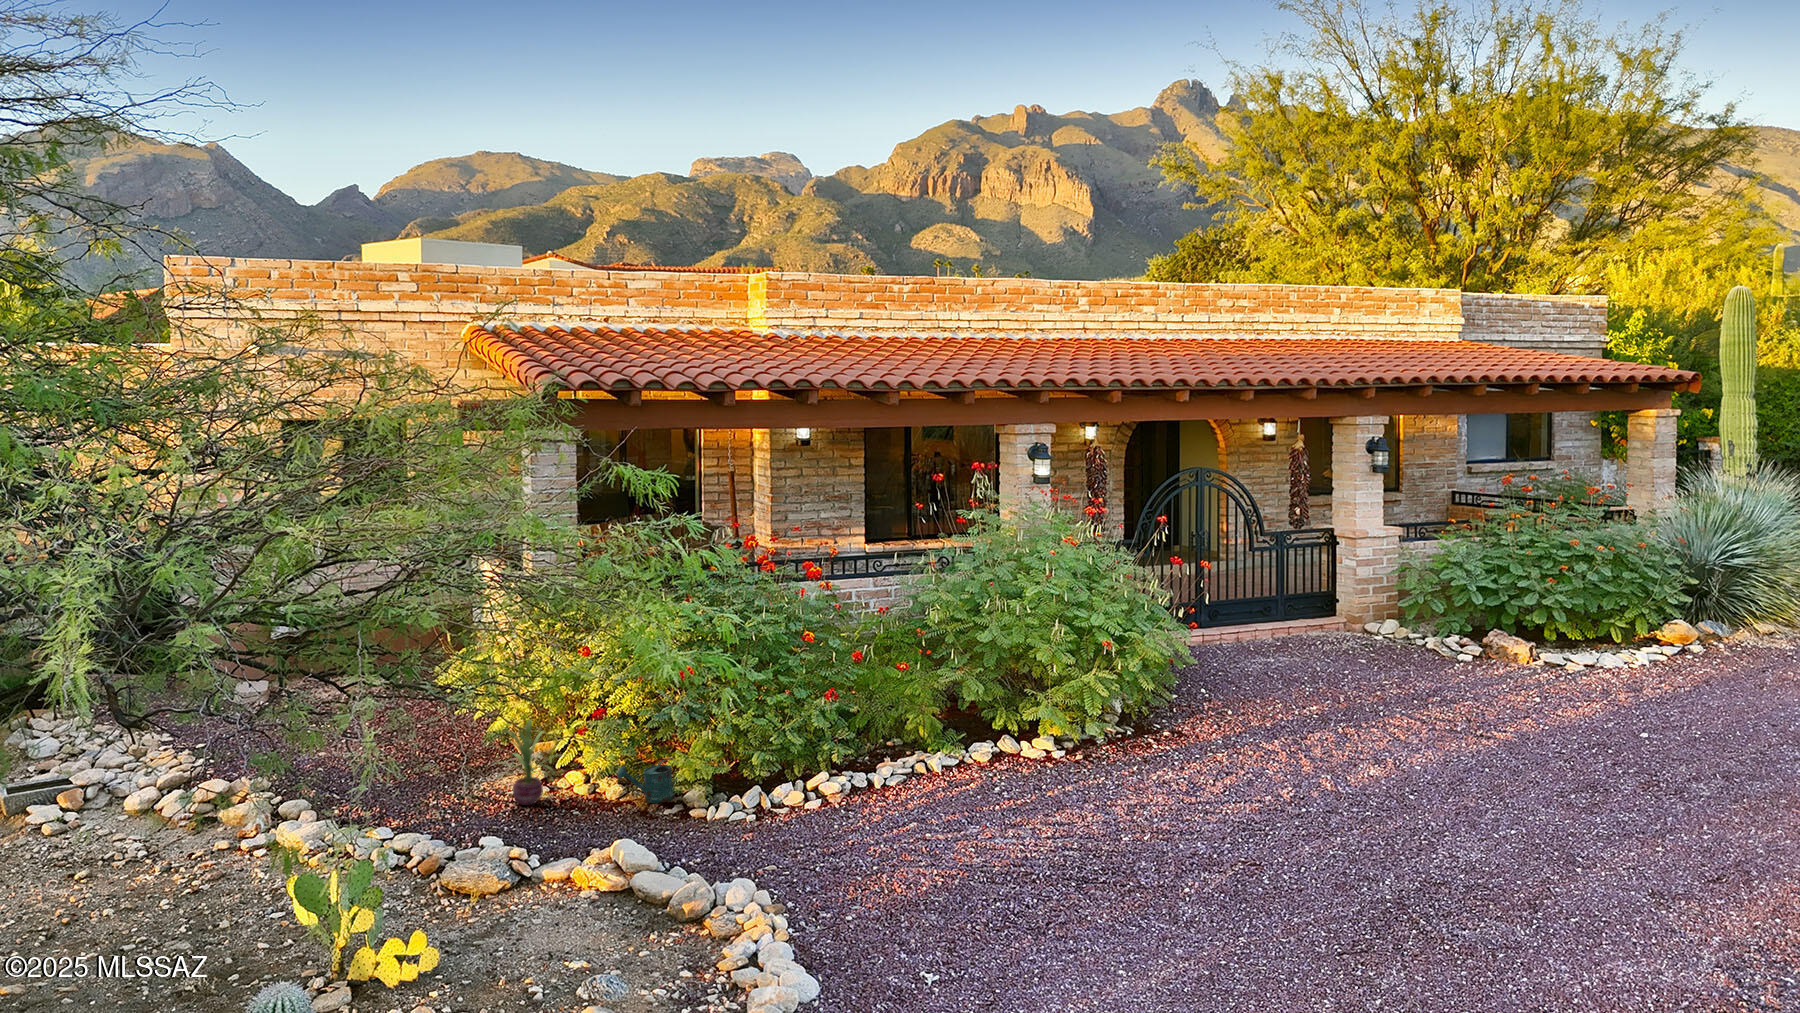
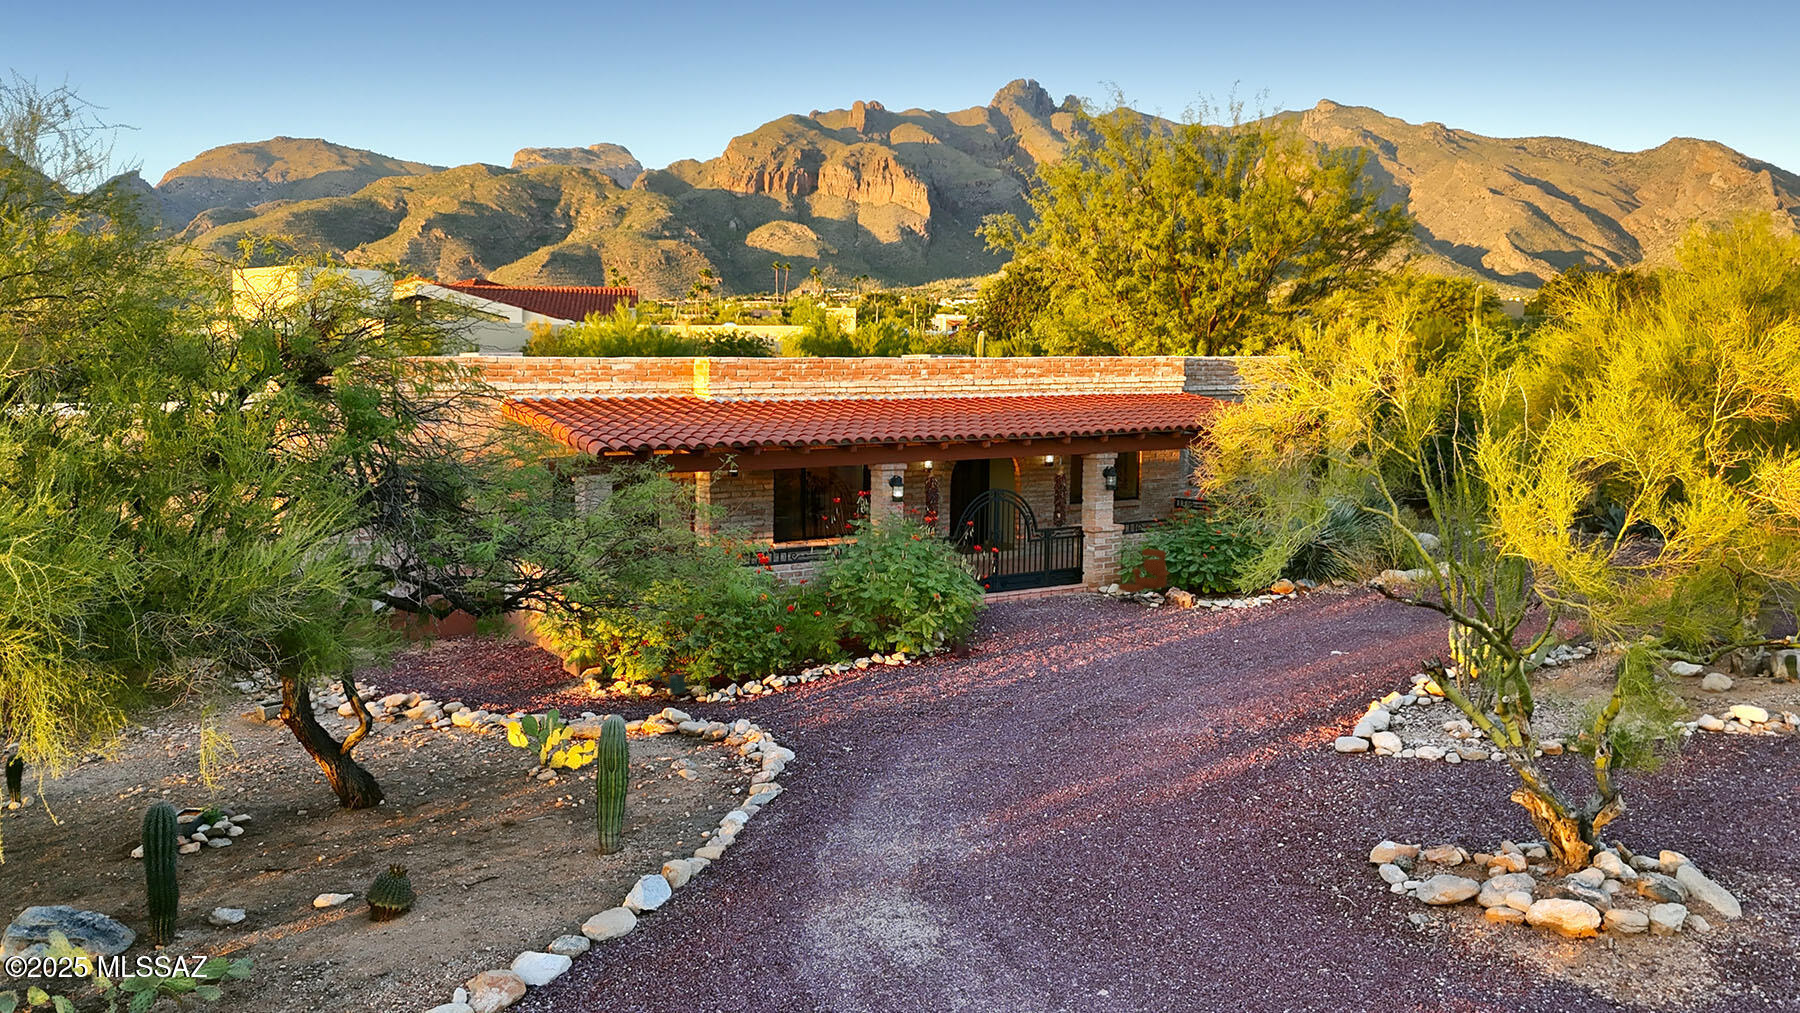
lounge chair: none [1399,565,1486,653] -> present [1119,549,1169,602]
decorative plant: present [499,720,562,805] -> present [950,619,970,658]

